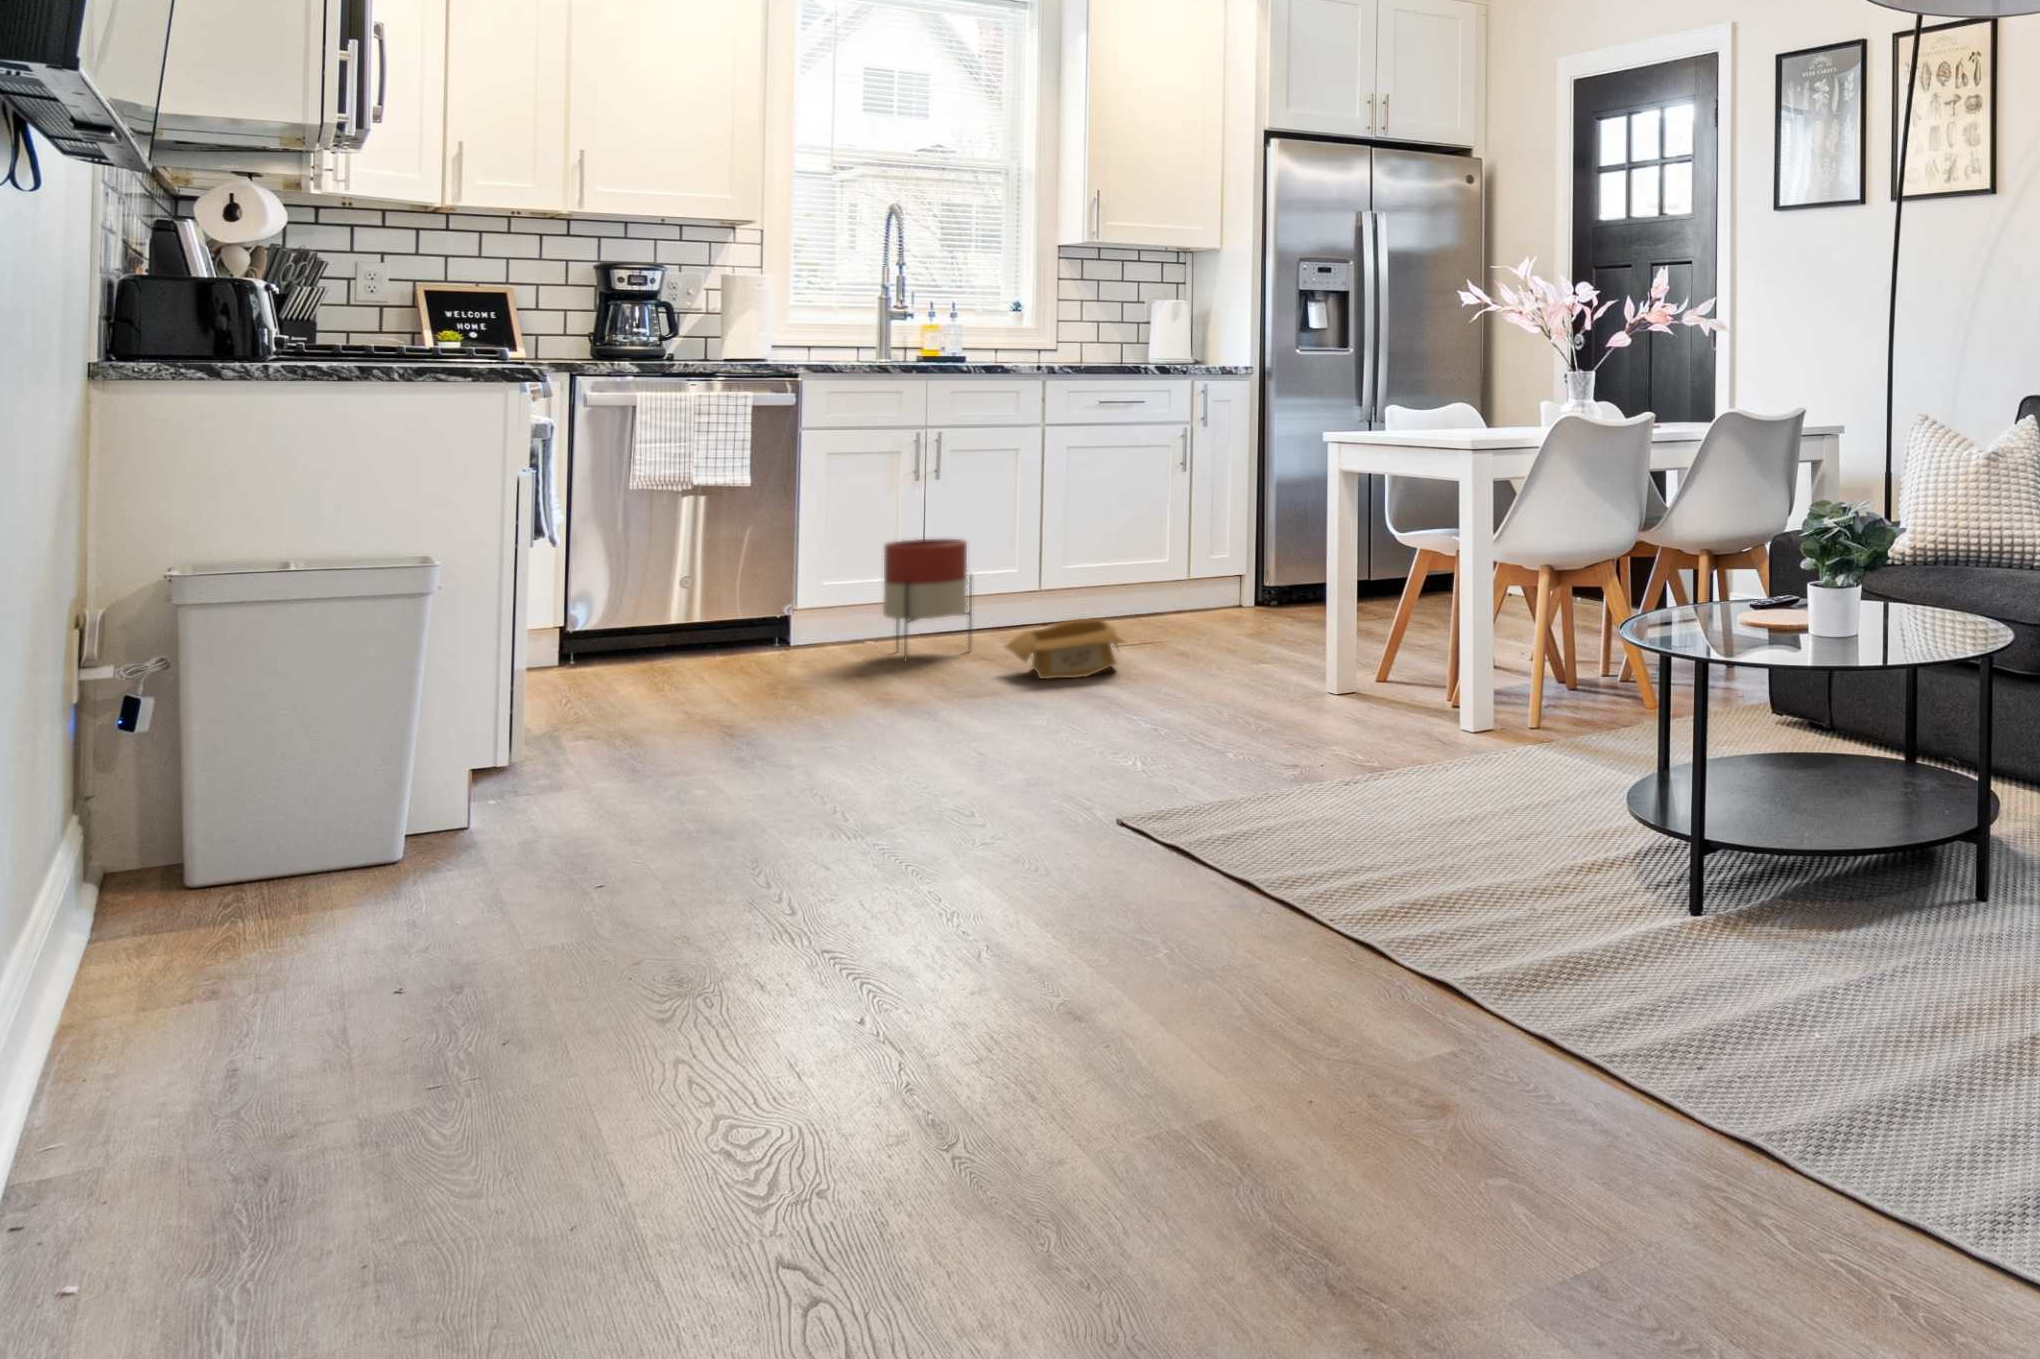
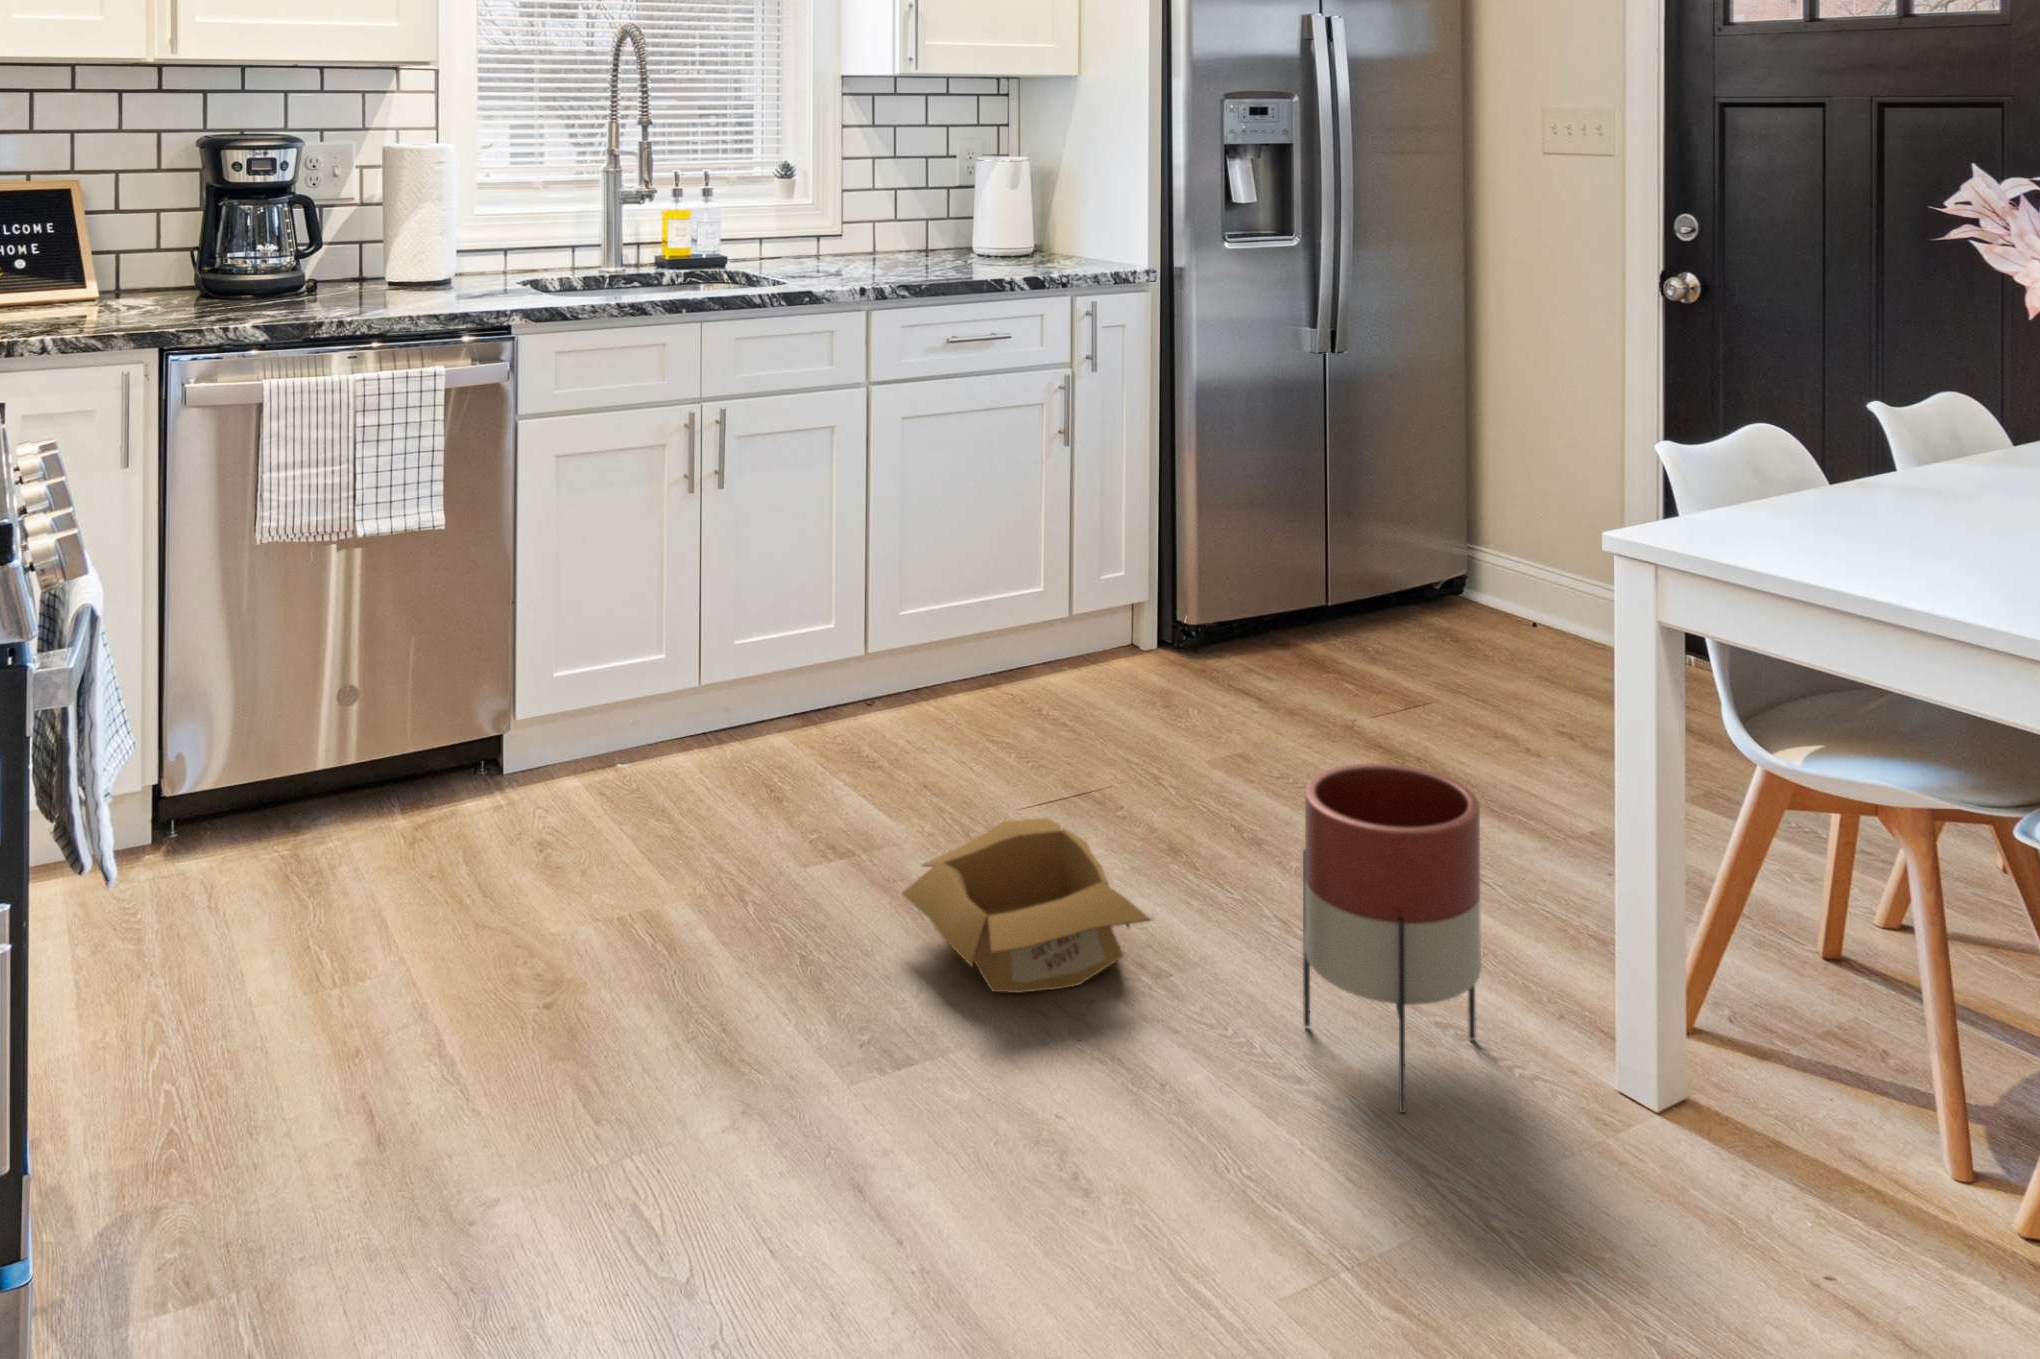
planter: present [883,539,972,659] -> present [1303,764,1482,1113]

